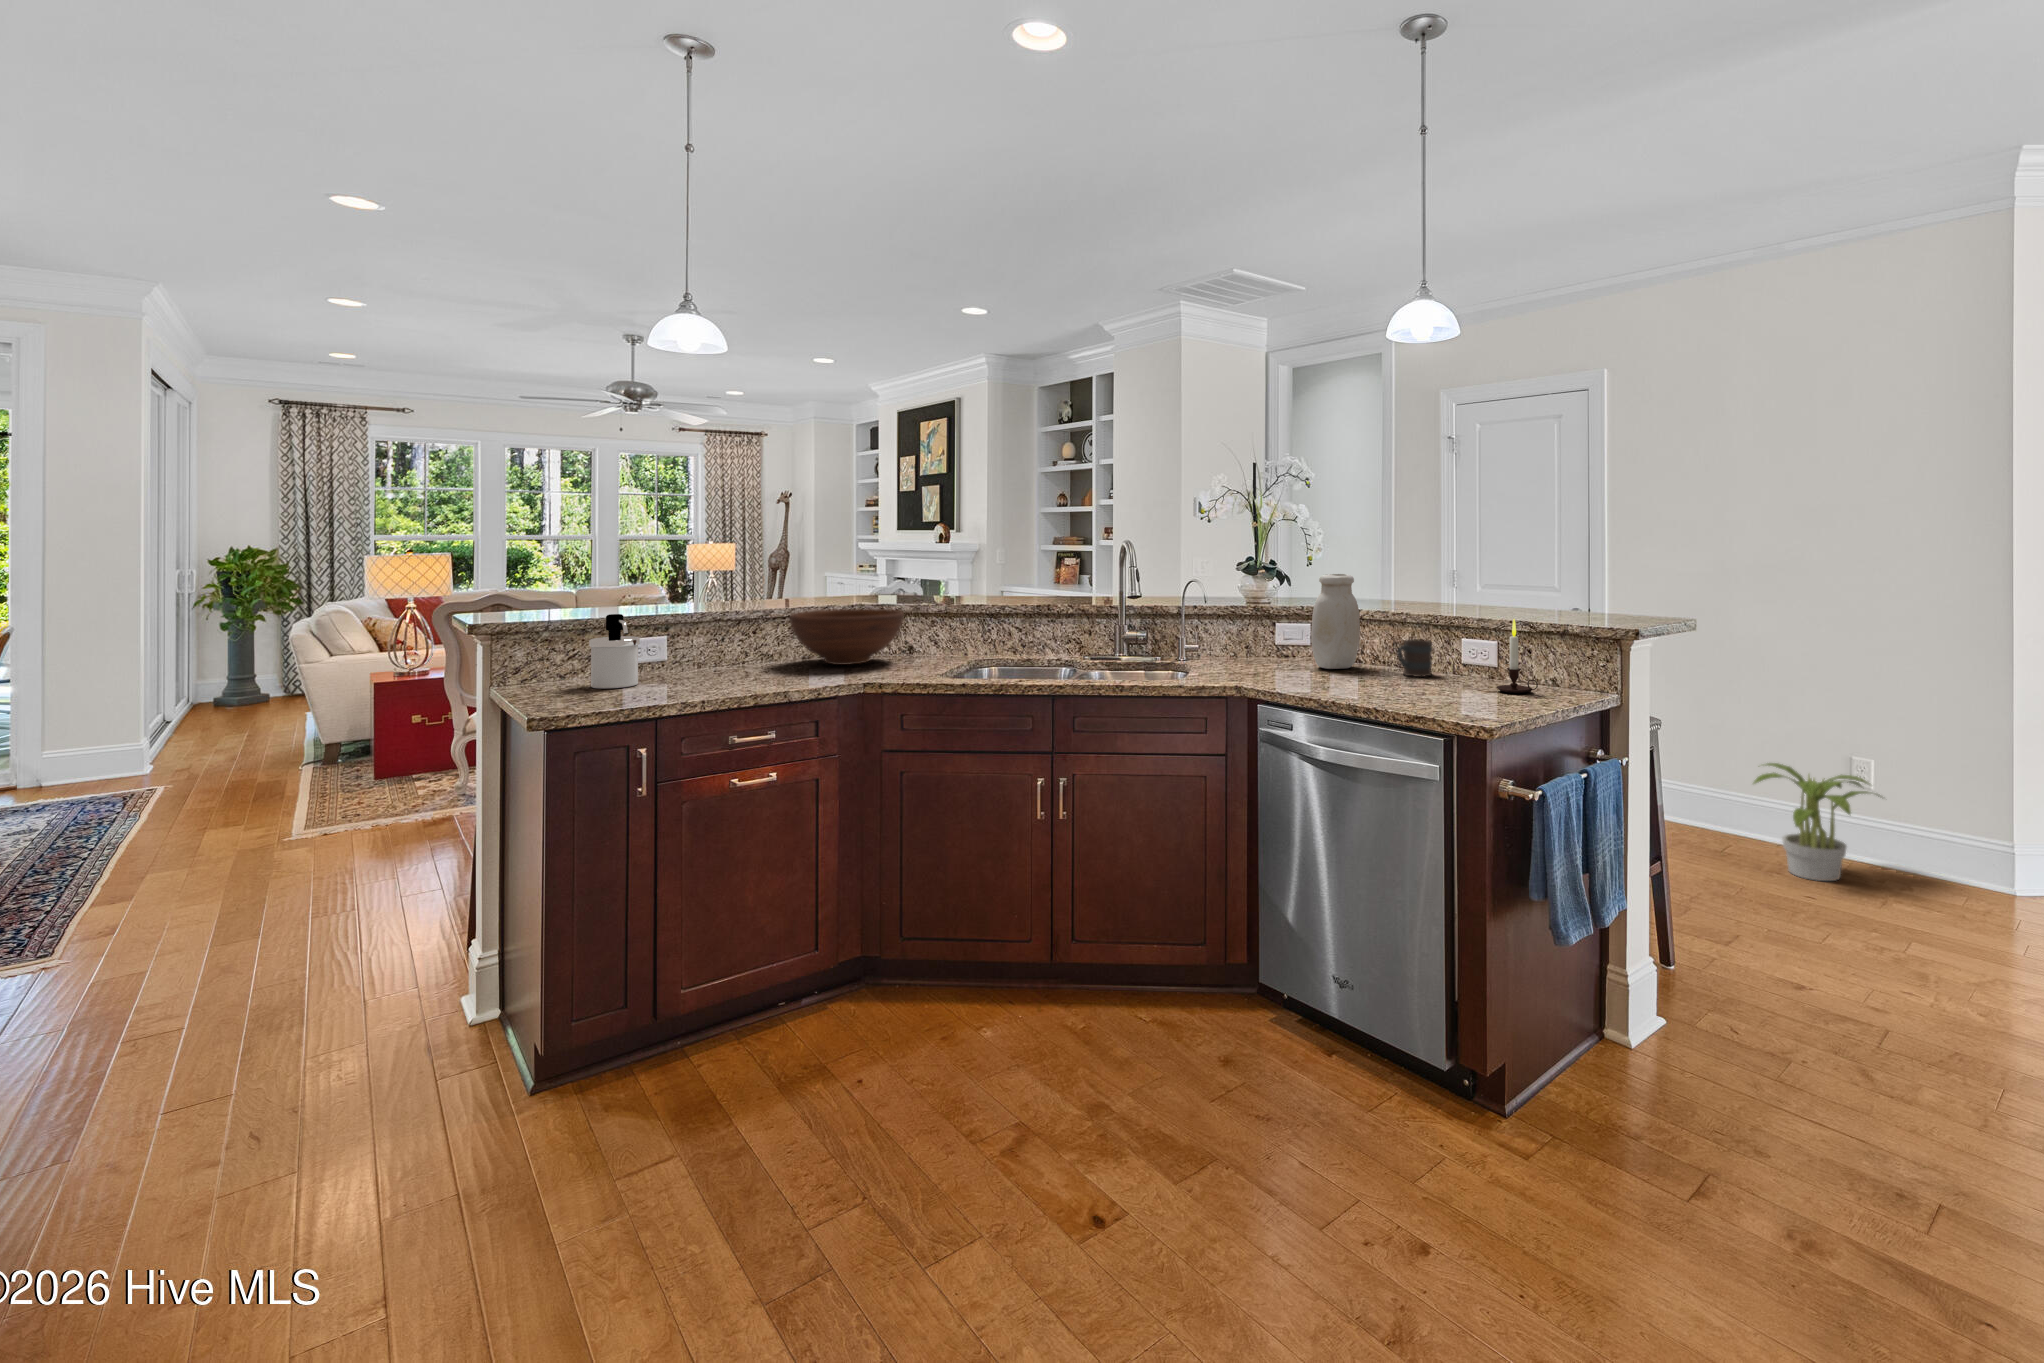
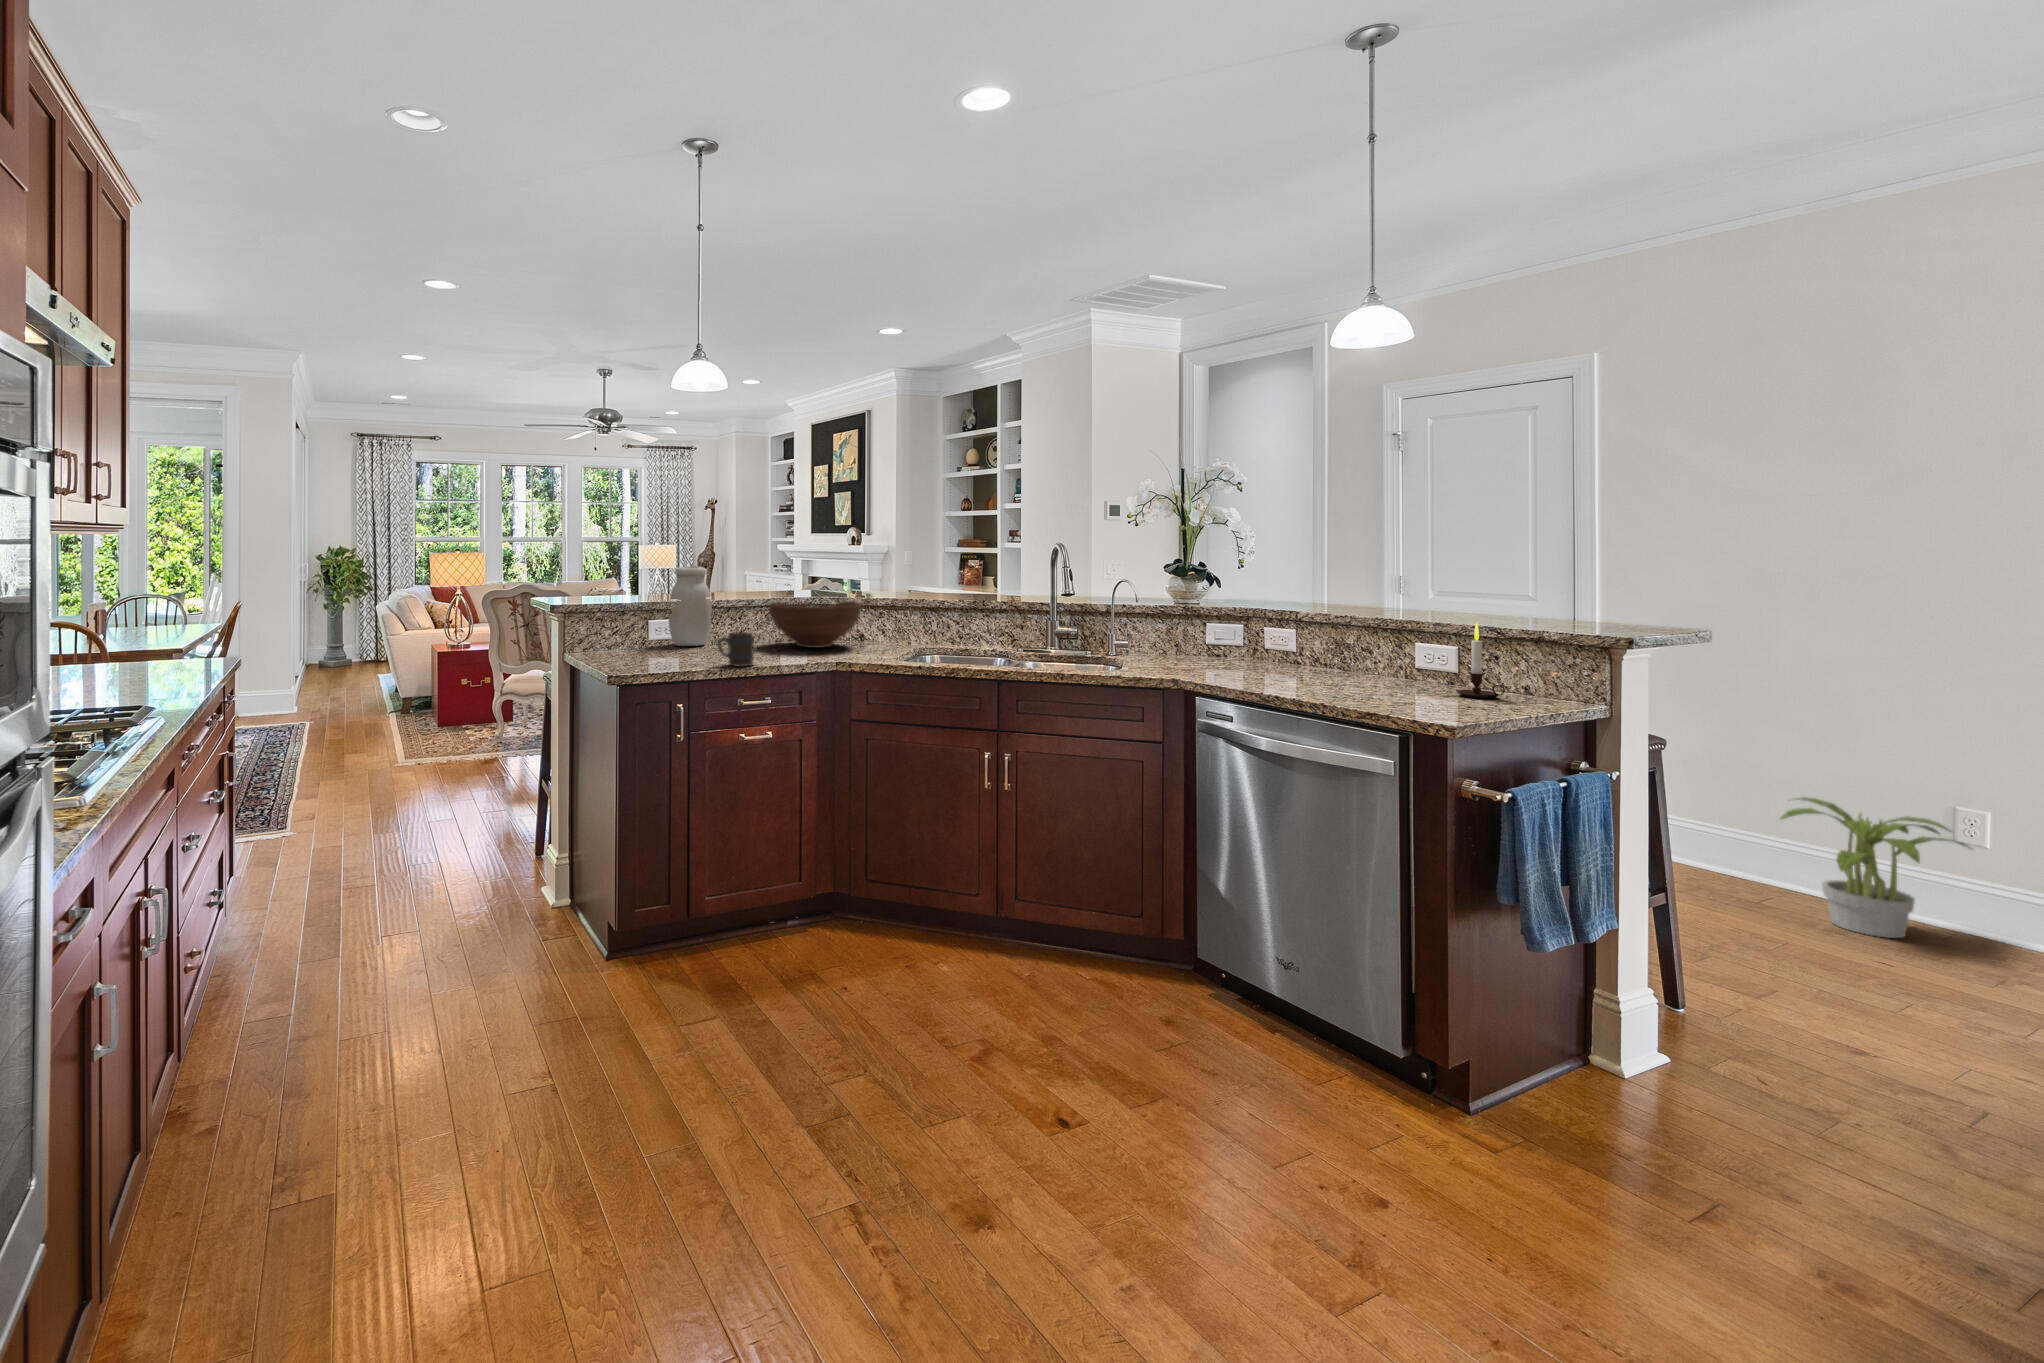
jar: present [1311,574,1360,669] -> present [669,567,711,646]
soap dispenser: present [589,614,640,688] -> none [626,600,661,659]
mug: present [1397,639,1433,677] -> present [717,632,754,666]

